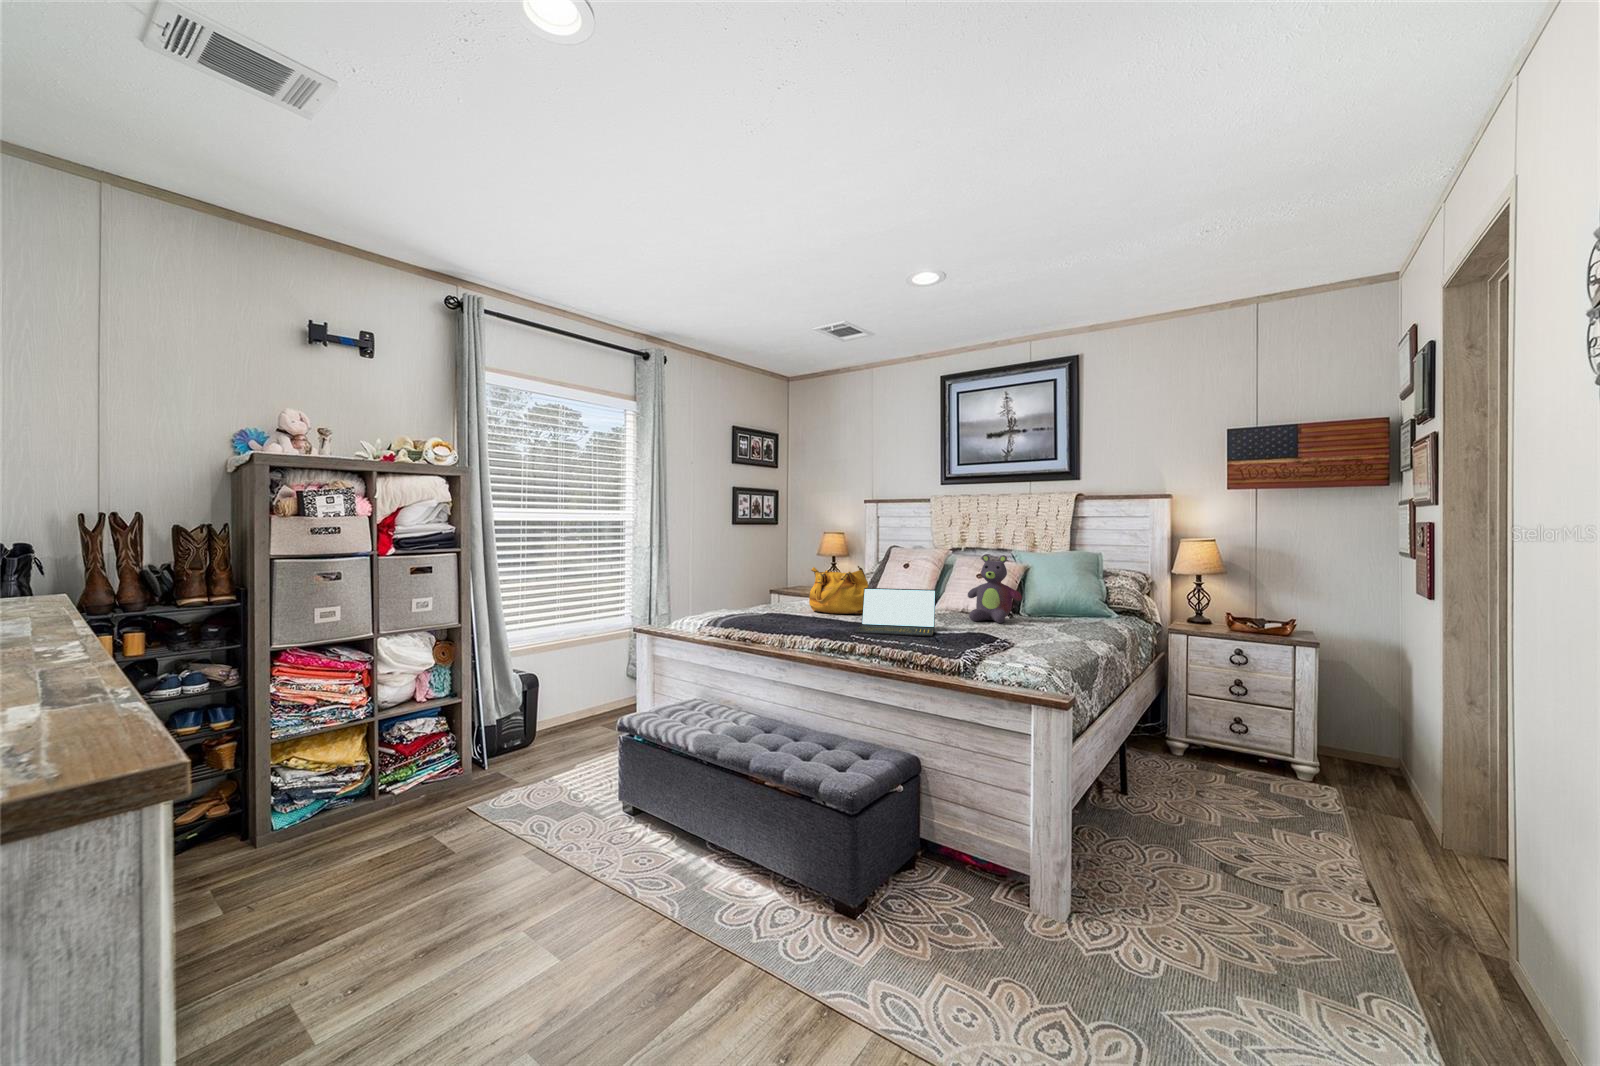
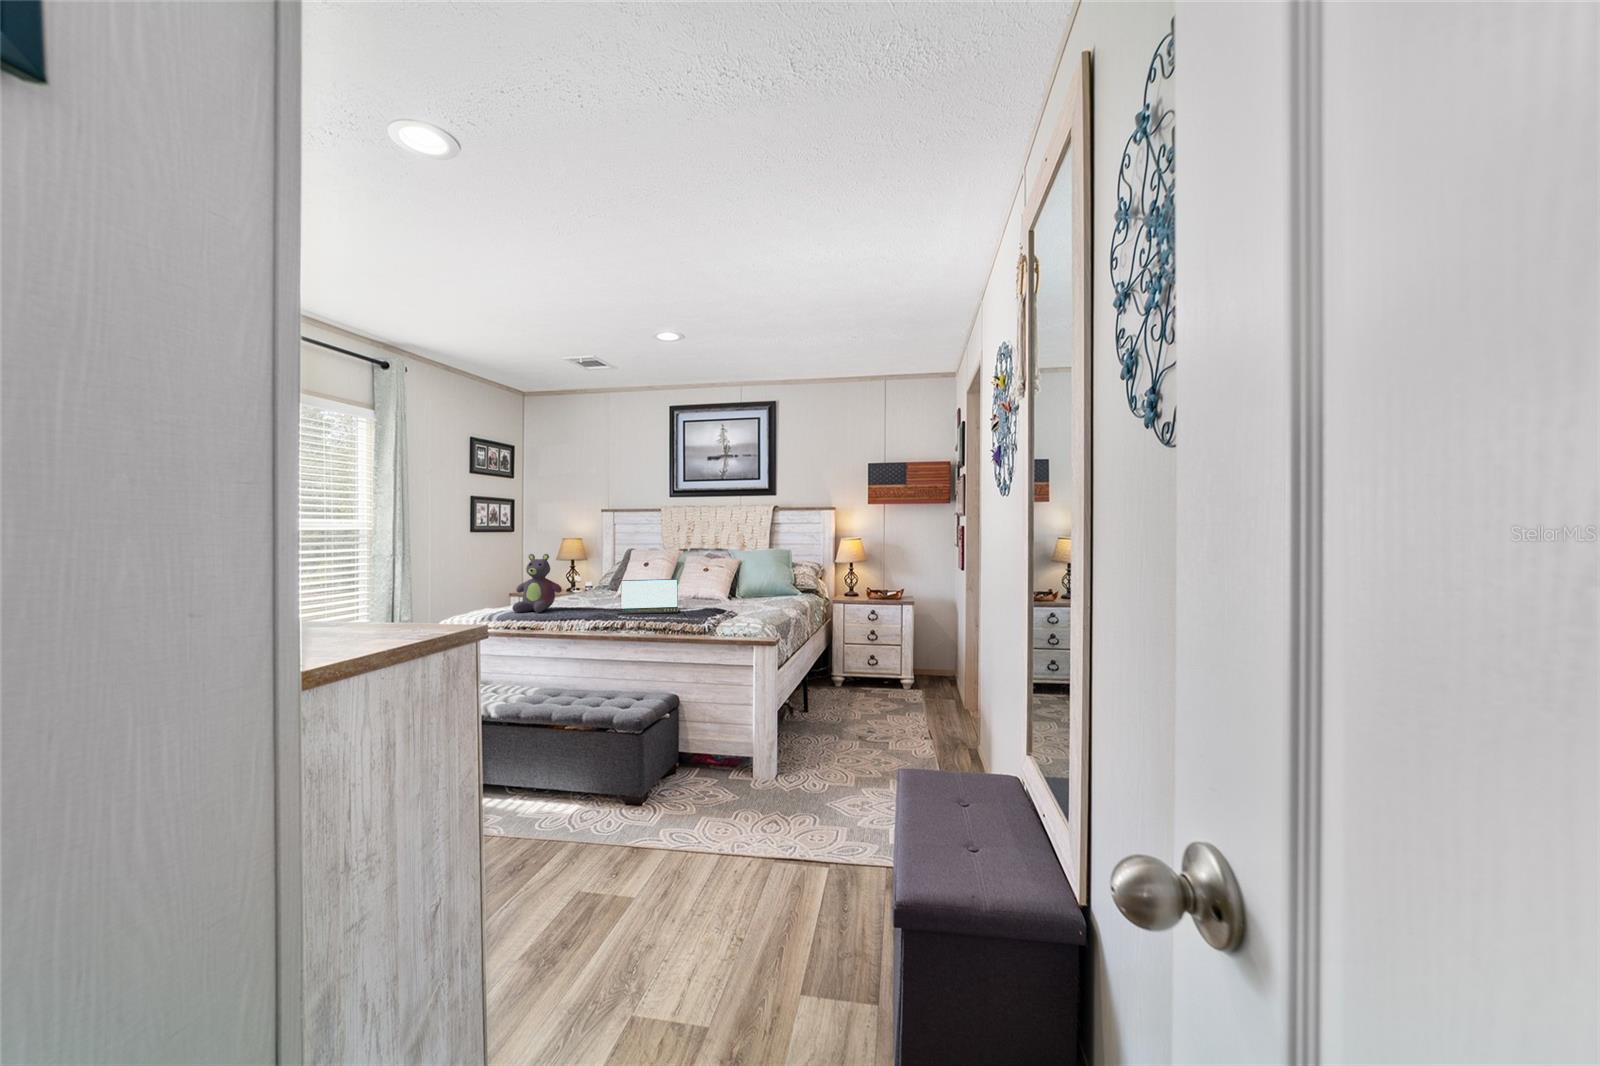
stuffed bear: present [968,555,1022,623] -> present [513,554,562,612]
handbag: present [809,566,868,614] -> none [567,564,619,604]

